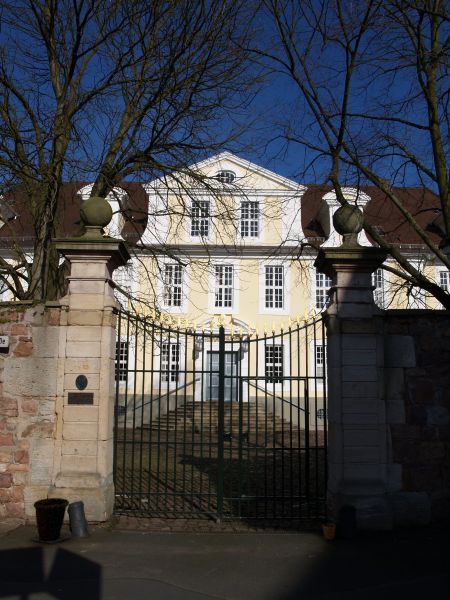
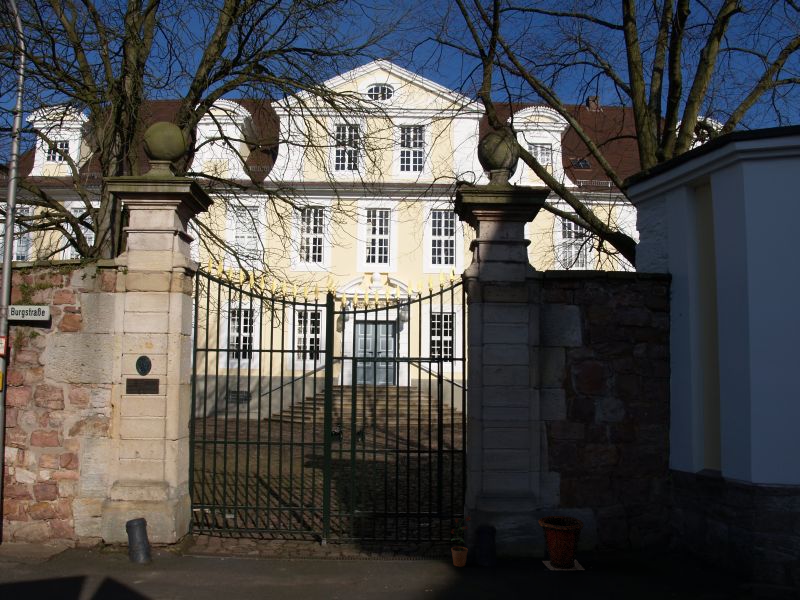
waste bin: present [32,498,70,544] -> present [538,516,585,570]

